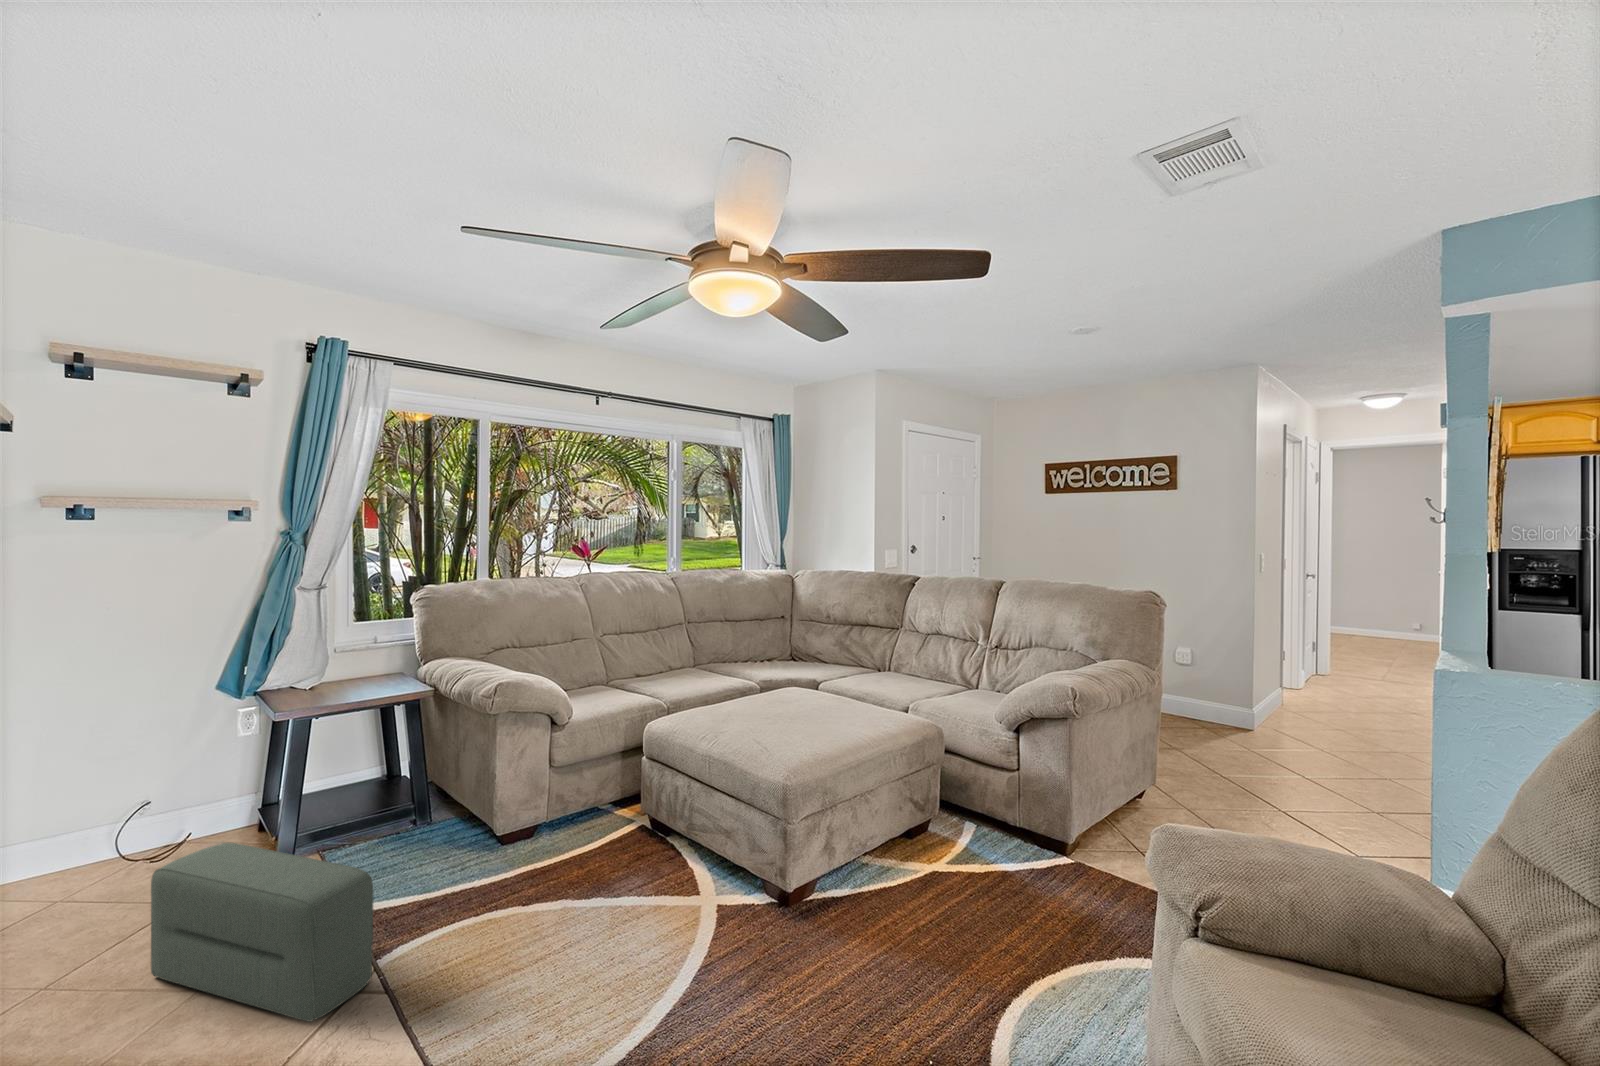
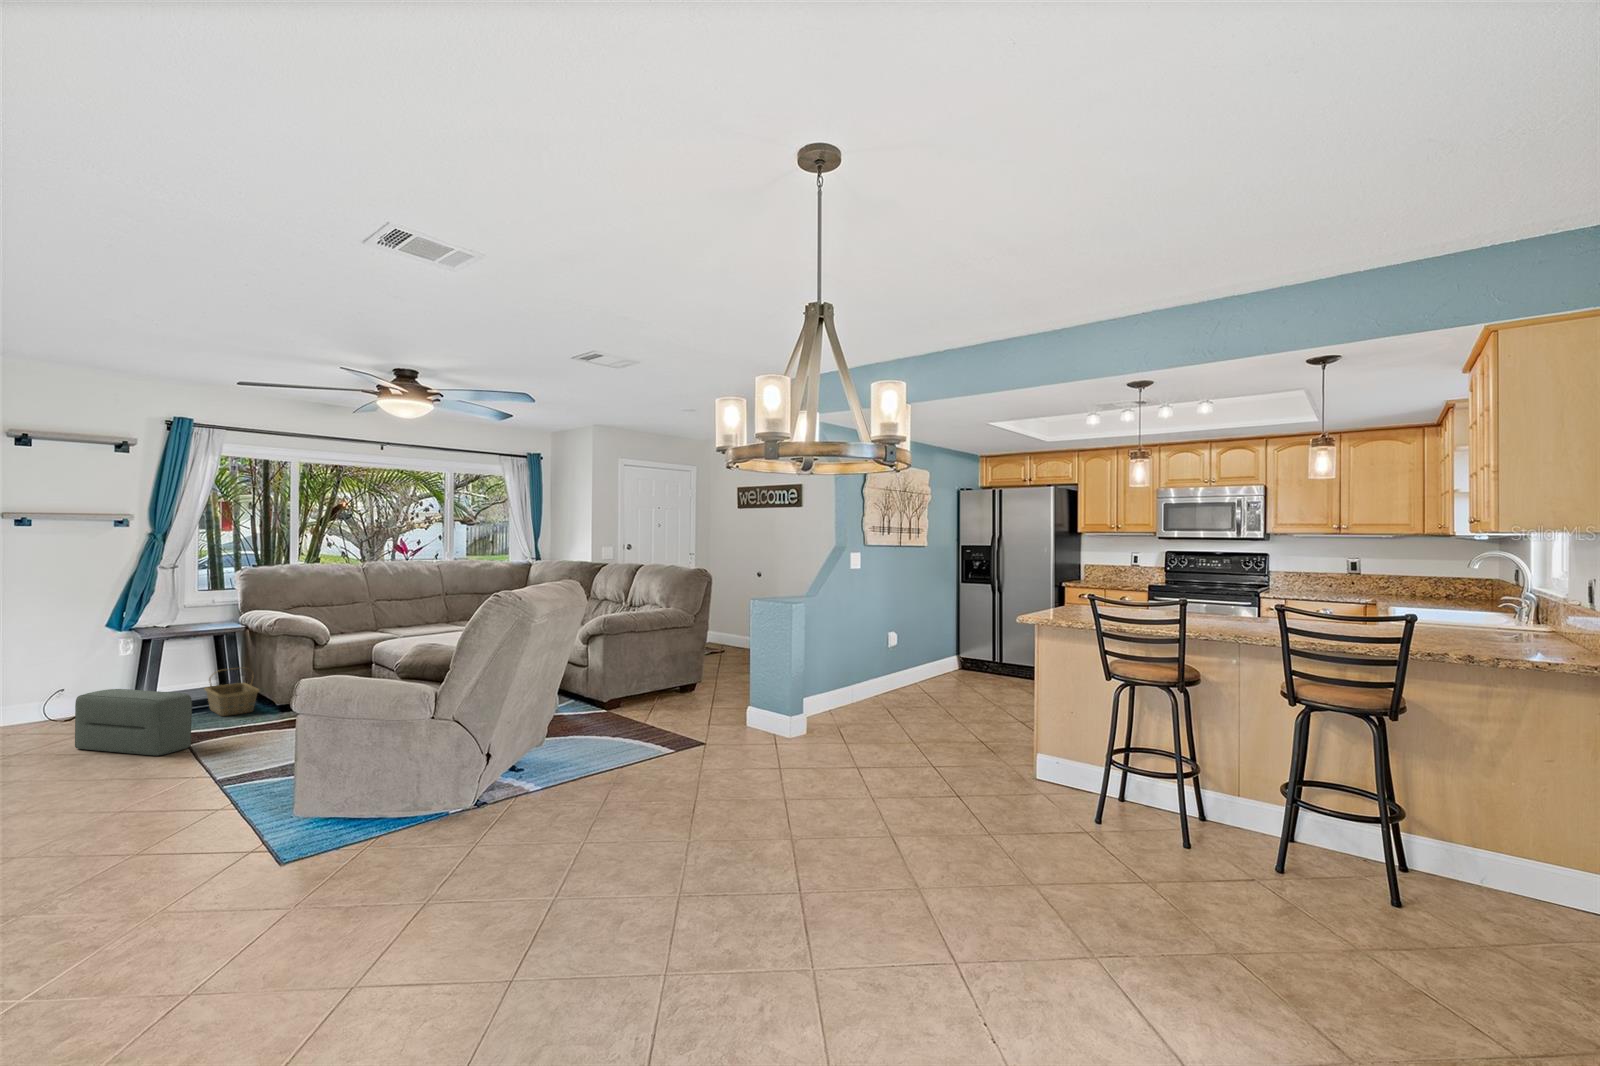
basket: none [373,761,464,857] -> present [205,668,260,716]

